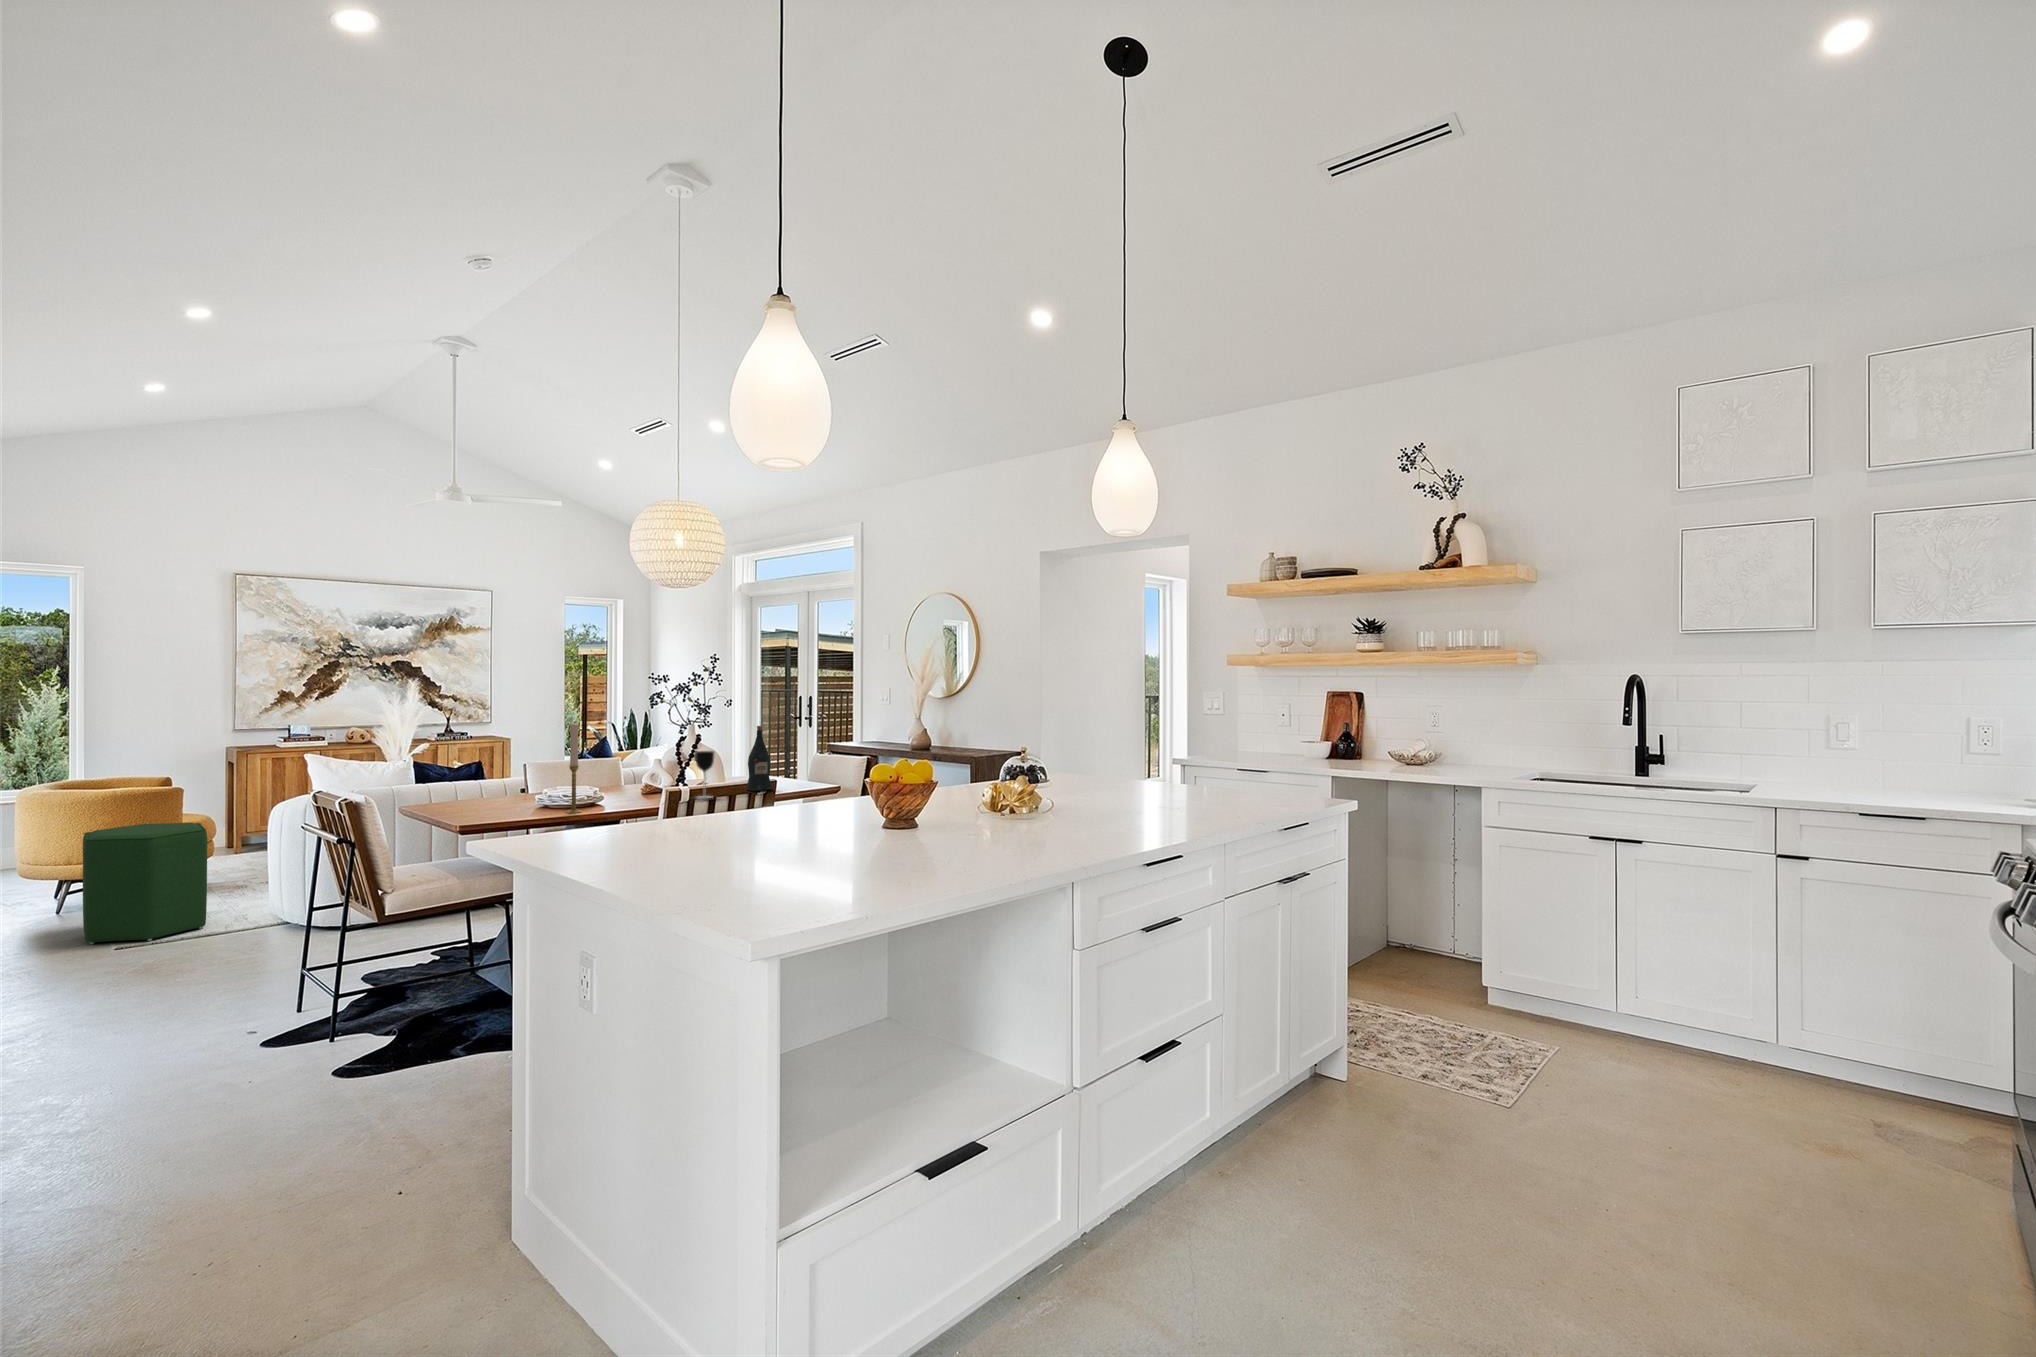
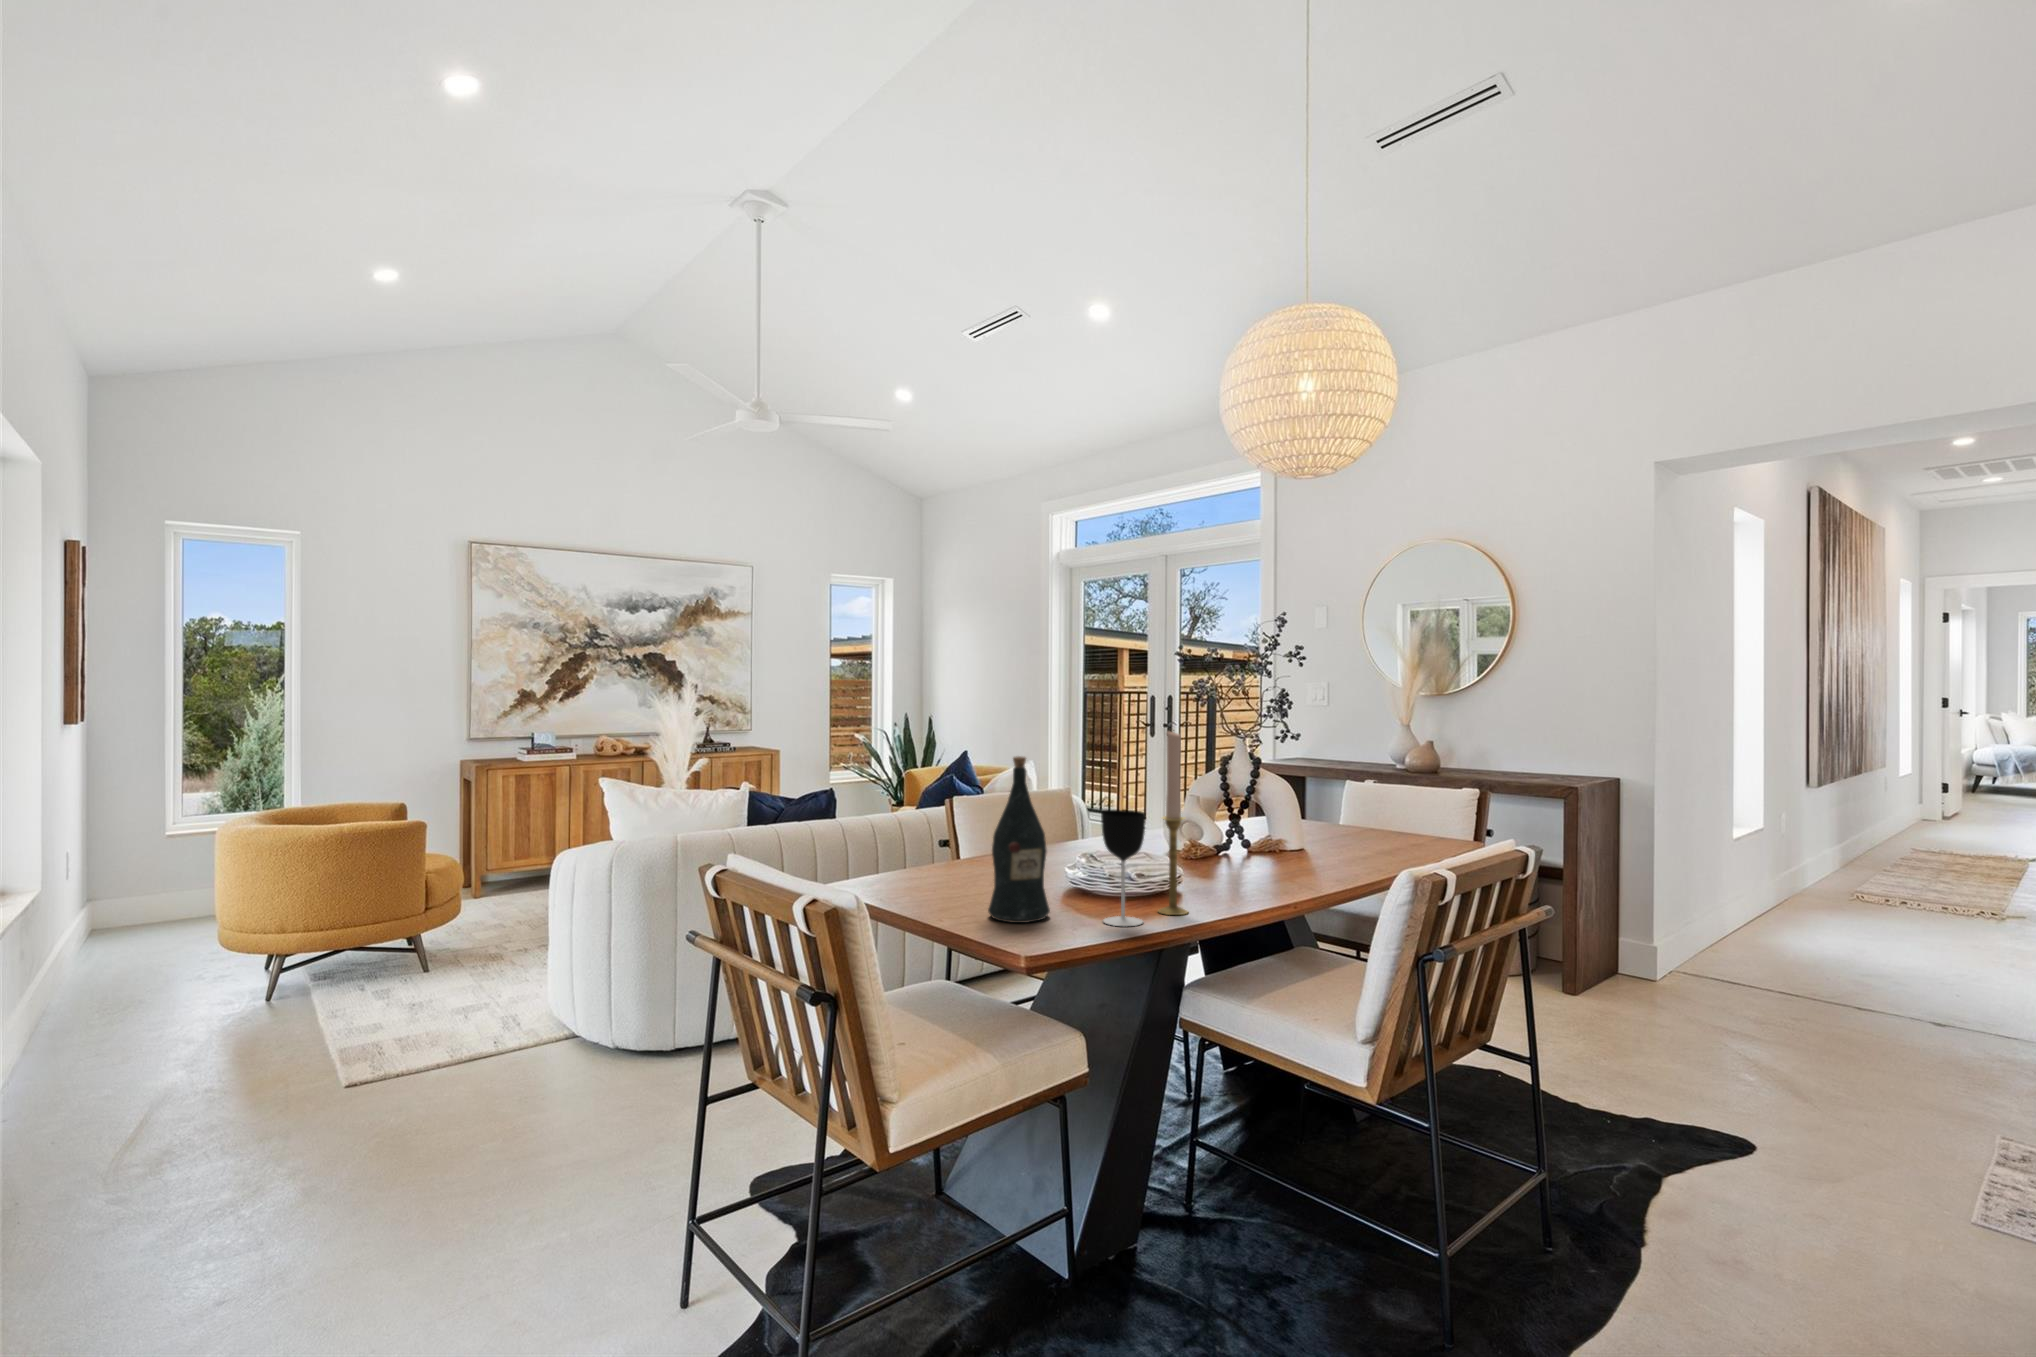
wine bottle: present [746,726,772,791] -> present [988,756,1050,923]
wine glass: present [695,751,714,799] -> present [1101,810,1146,926]
ottoman: present [83,823,207,944] -> none [302,879,466,1069]

